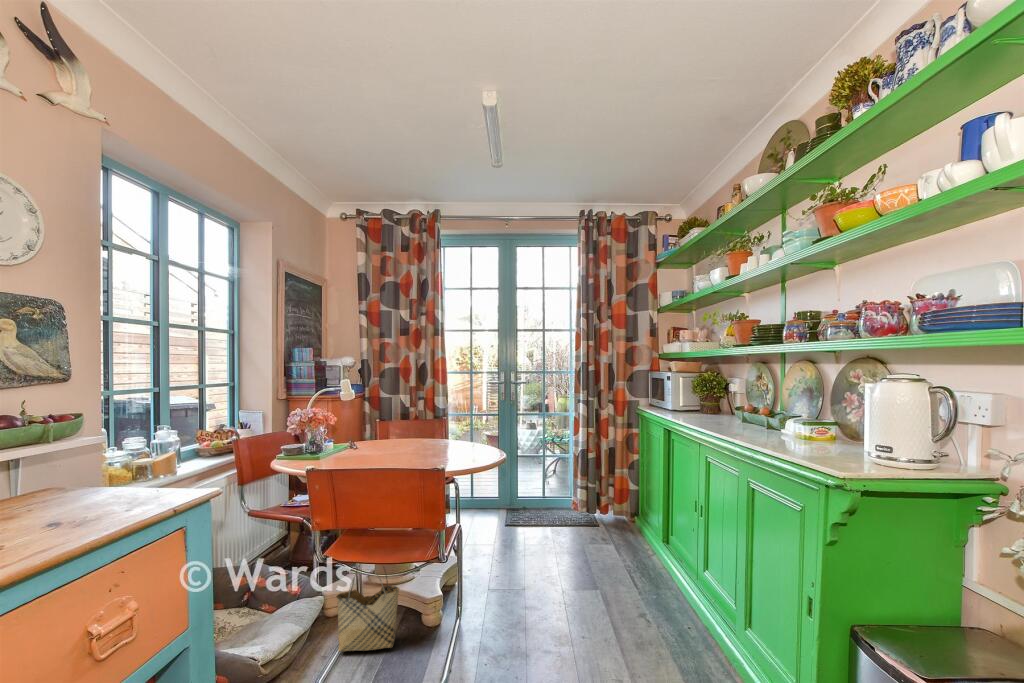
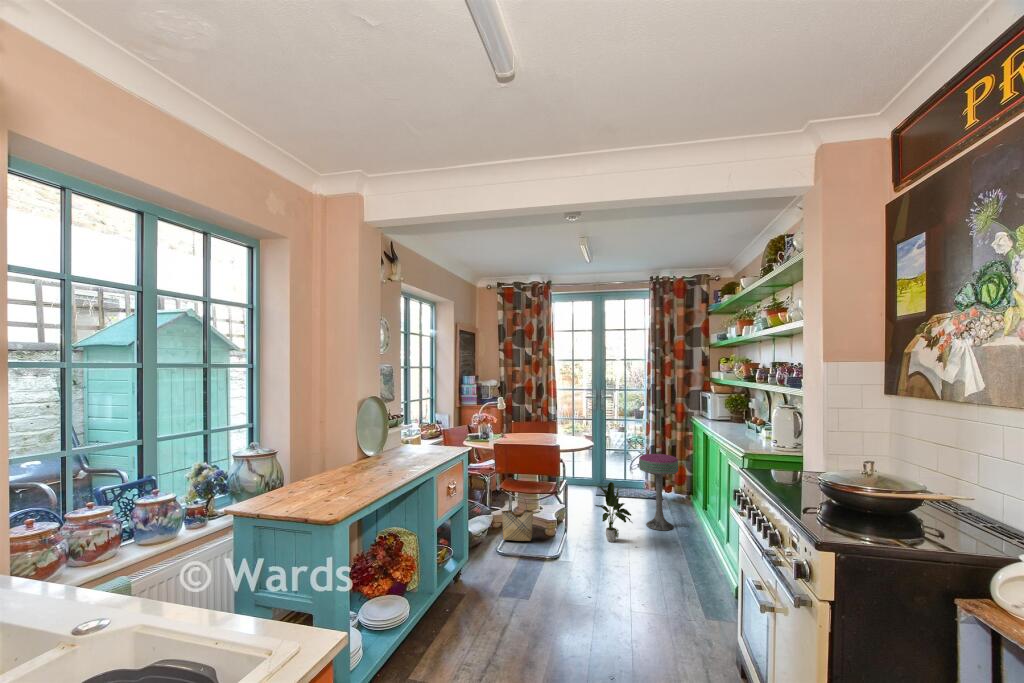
bar stool: none [576,466,636,590] -> present [639,454,678,530]
potted plant: none [511,522,576,629] -> present [595,482,632,542]

